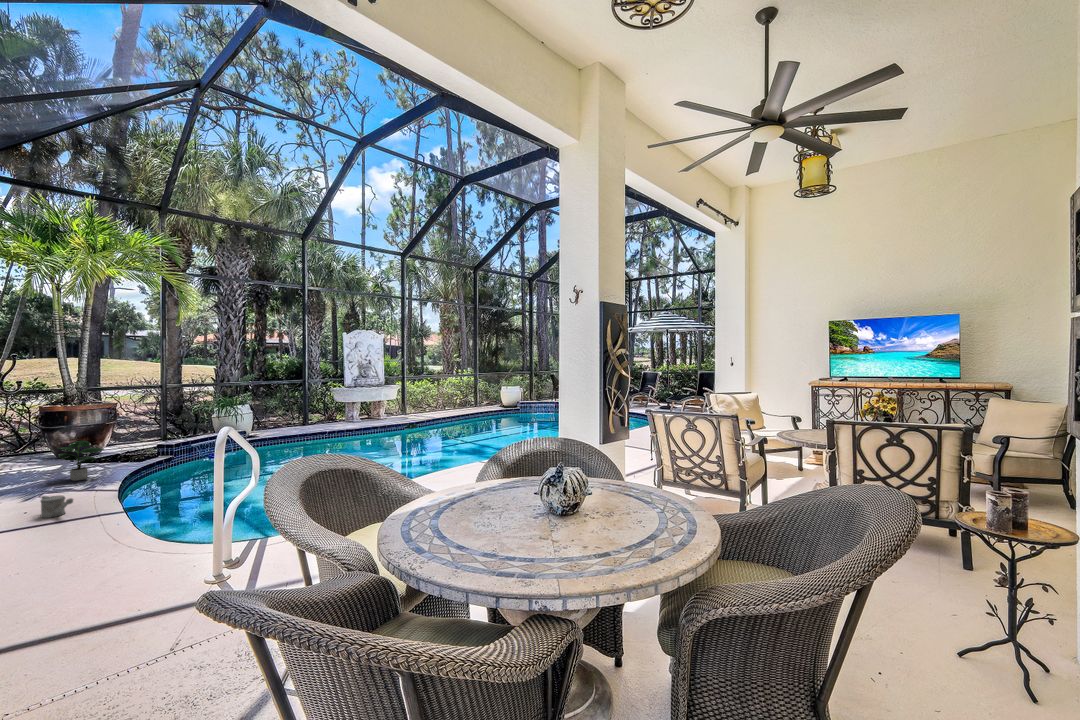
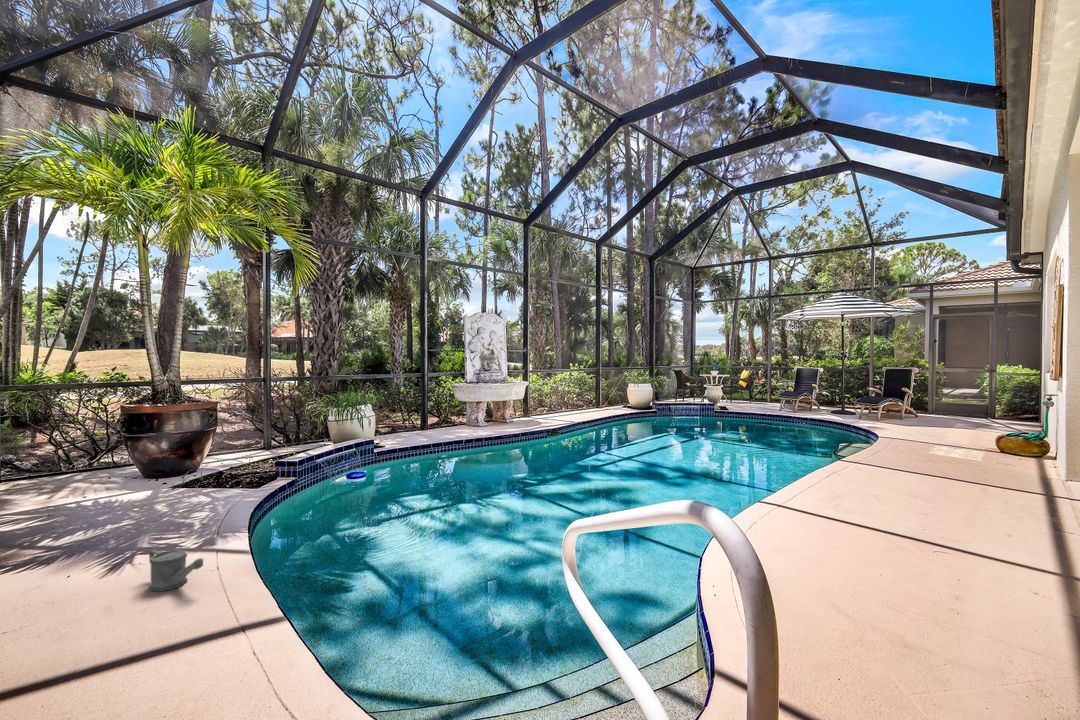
potted plant: present [57,441,104,481] -> none [155,454,219,514]

